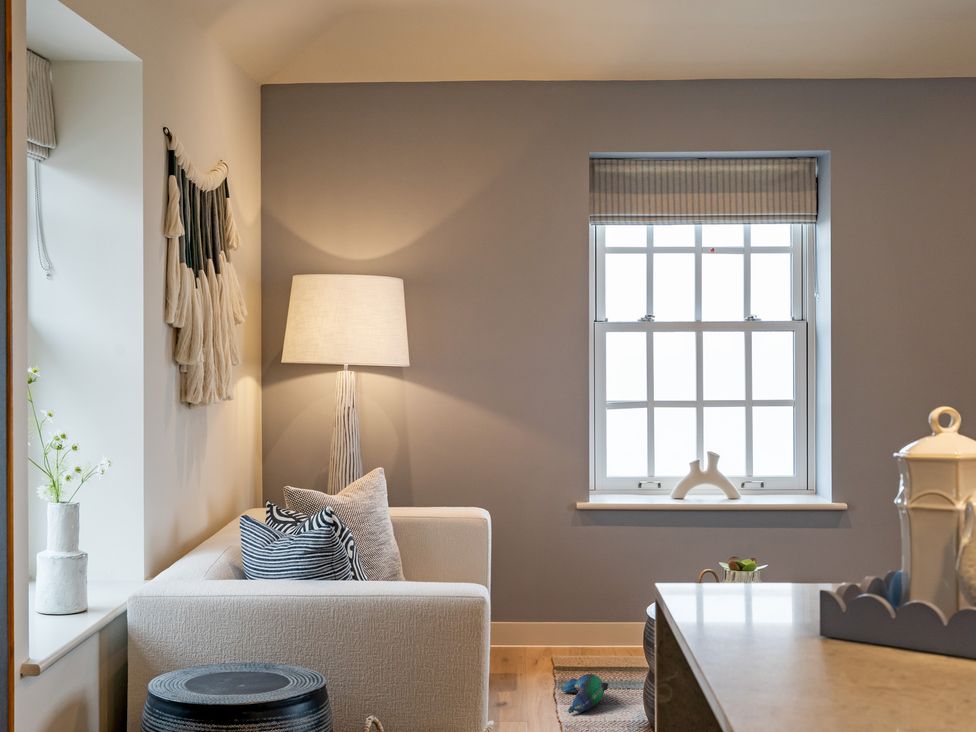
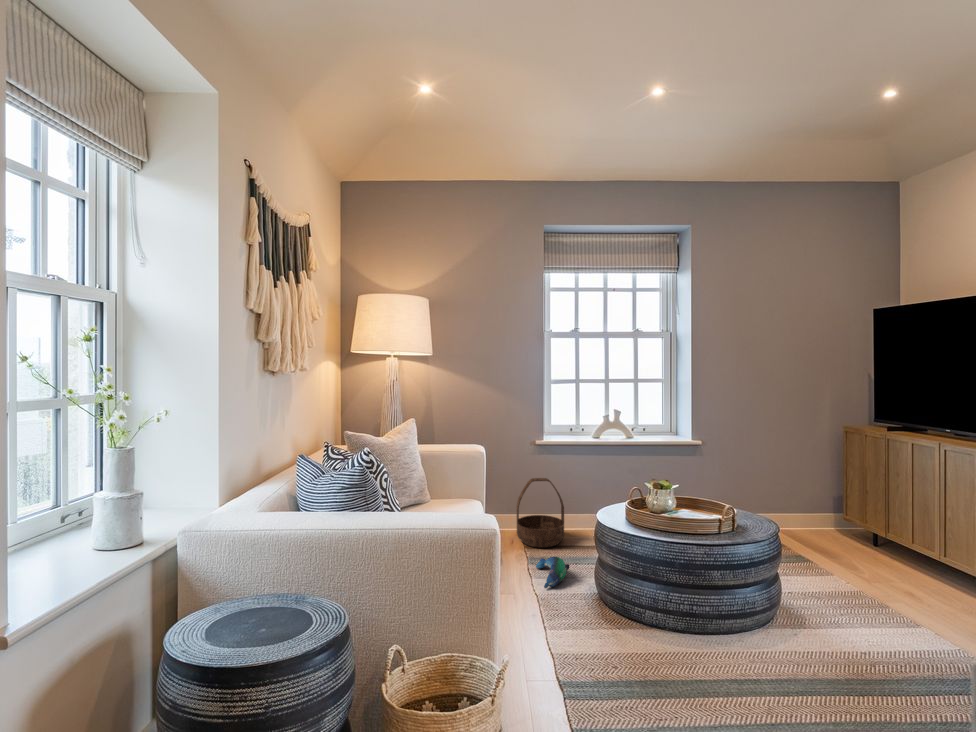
basket: none [540,562,615,668] -> present [517,478,564,548]

